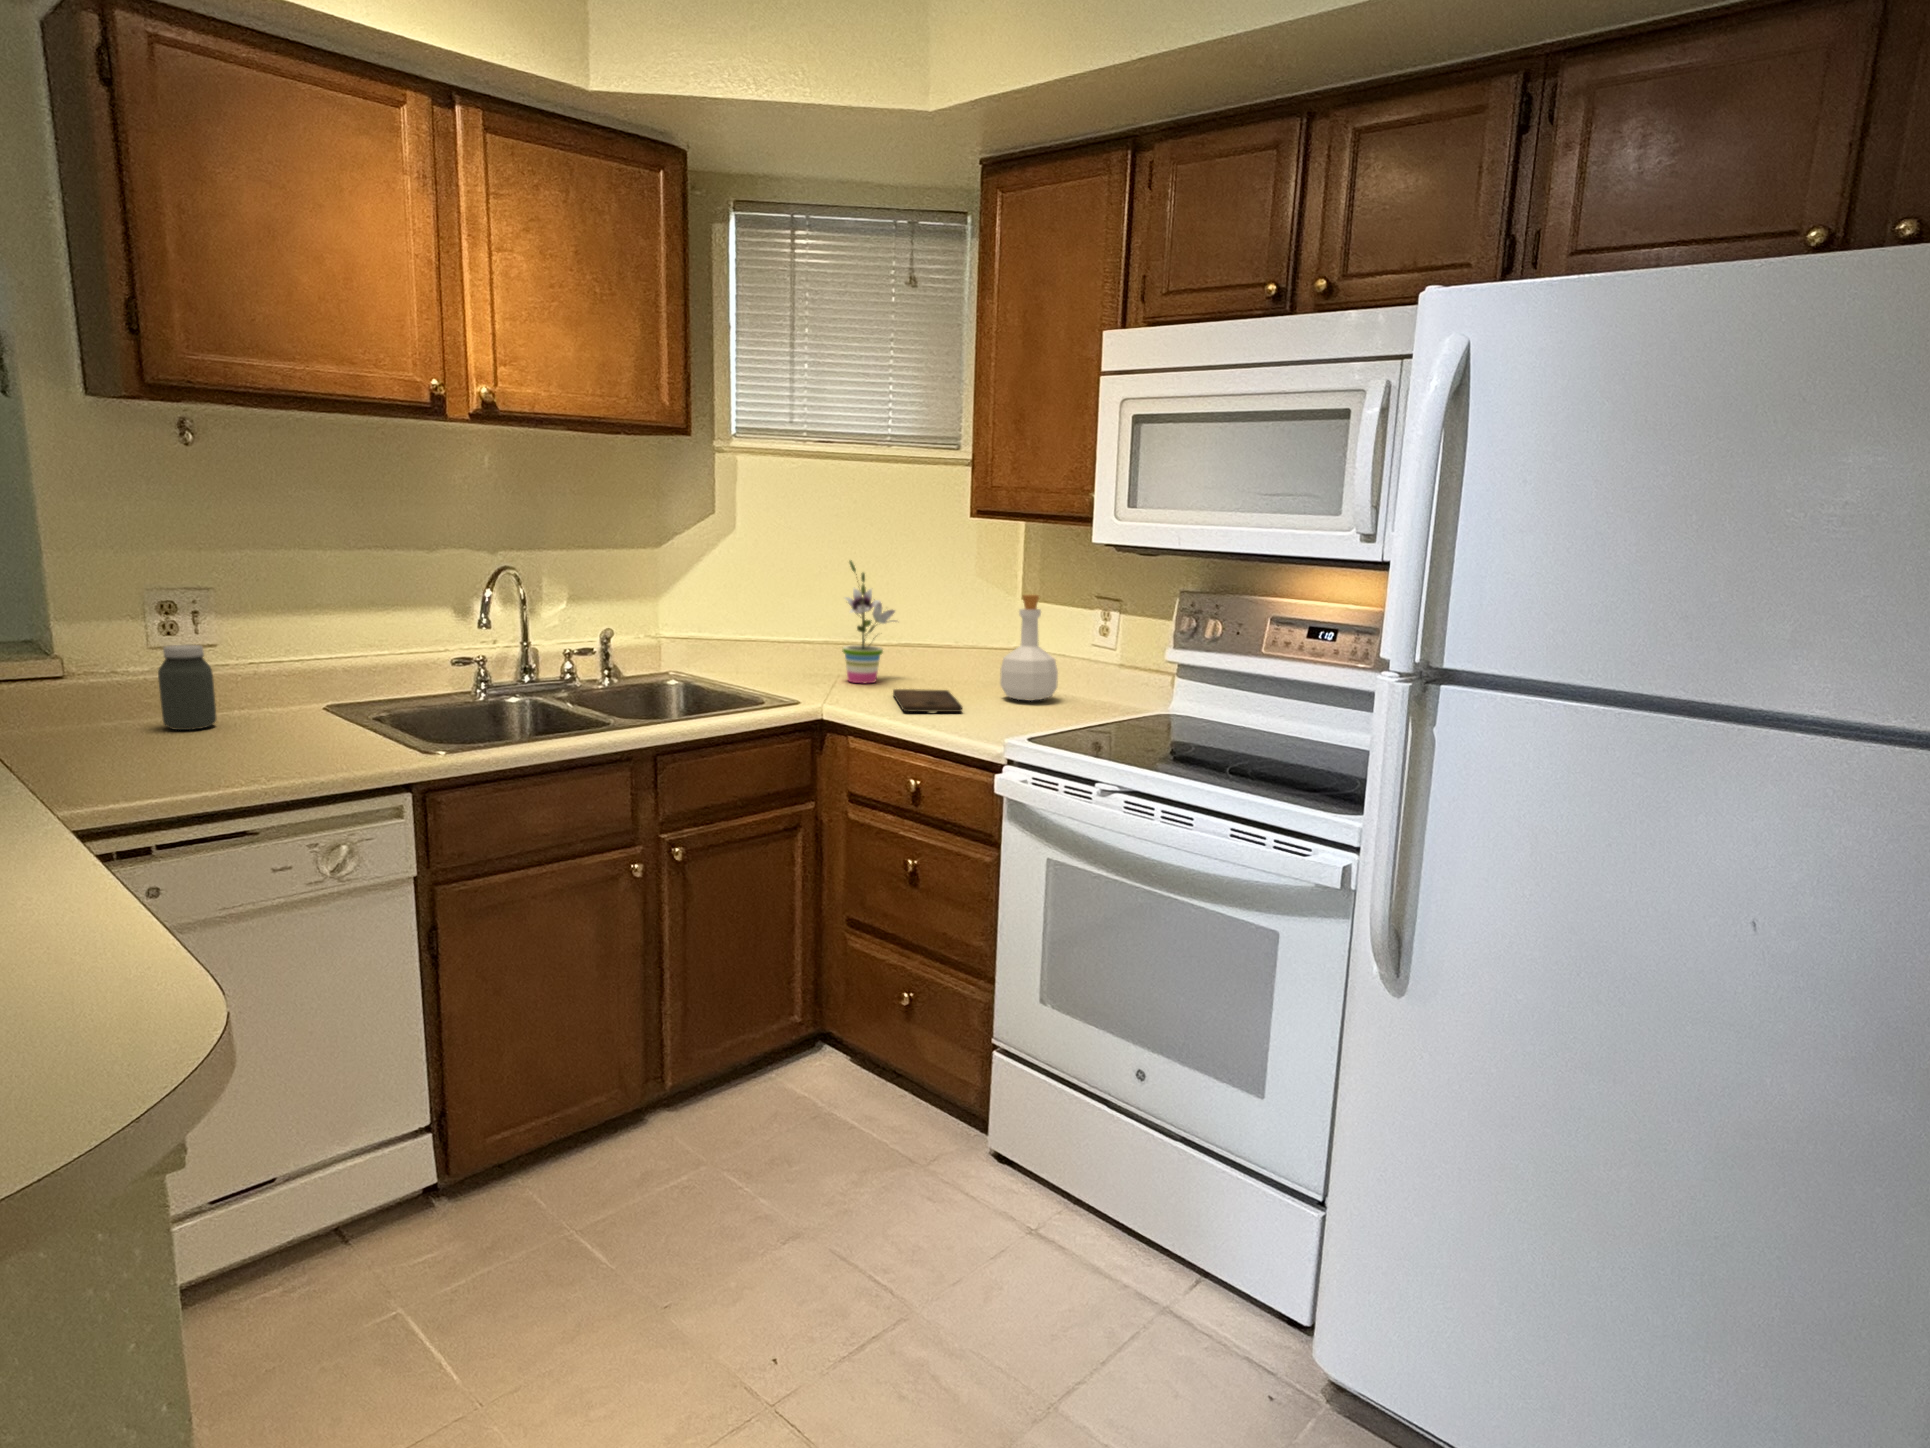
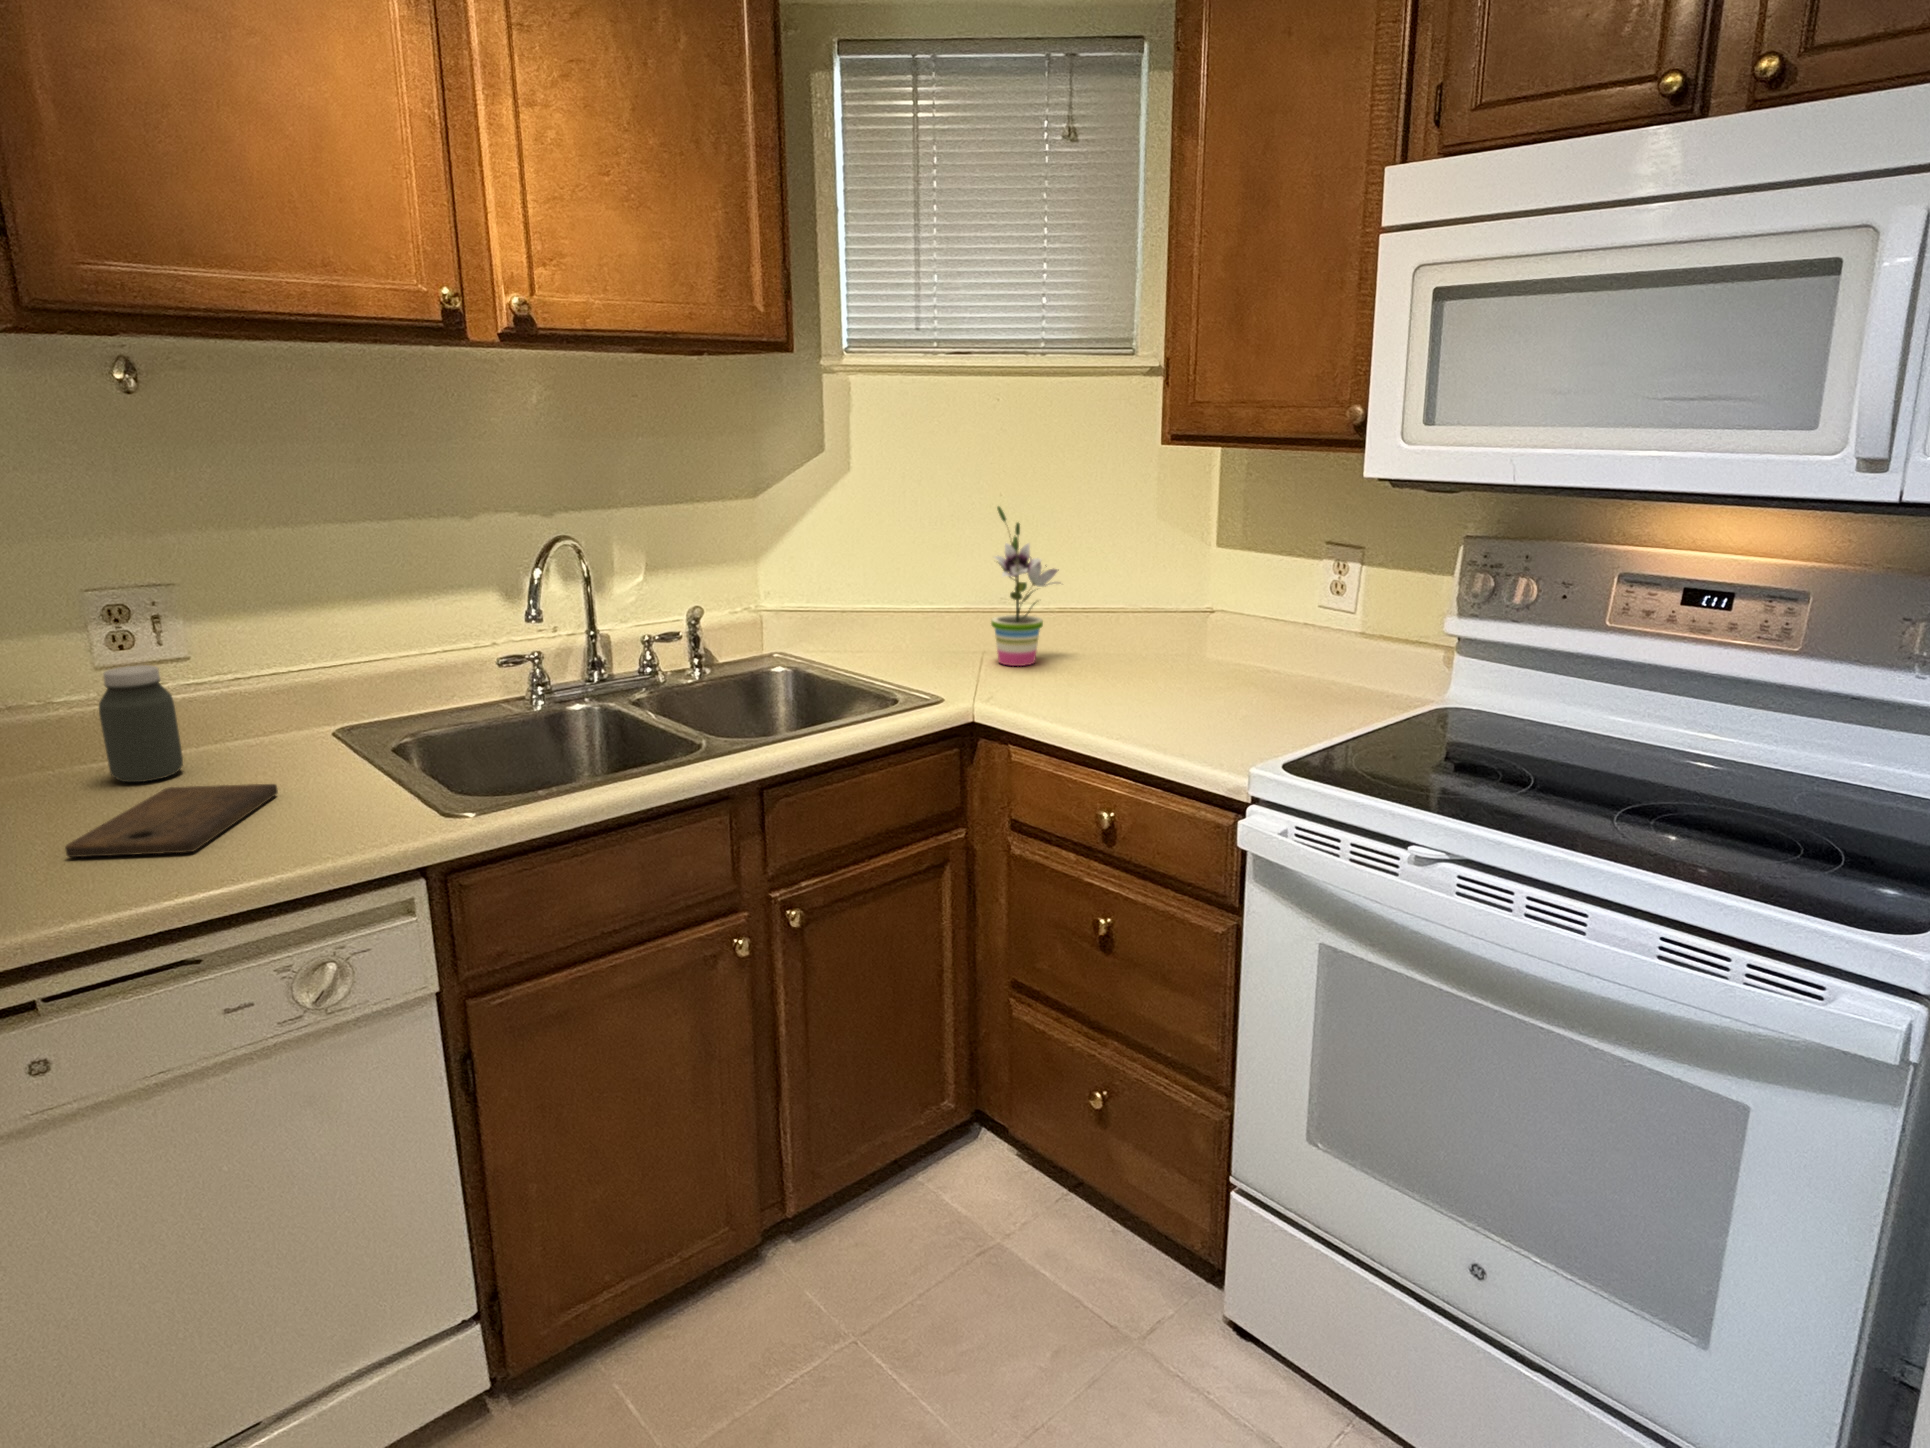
bottle: present [1000,595,1058,701] -> none [1204,546,1282,688]
cutting board: present [893,689,962,712] -> present [65,784,278,857]

